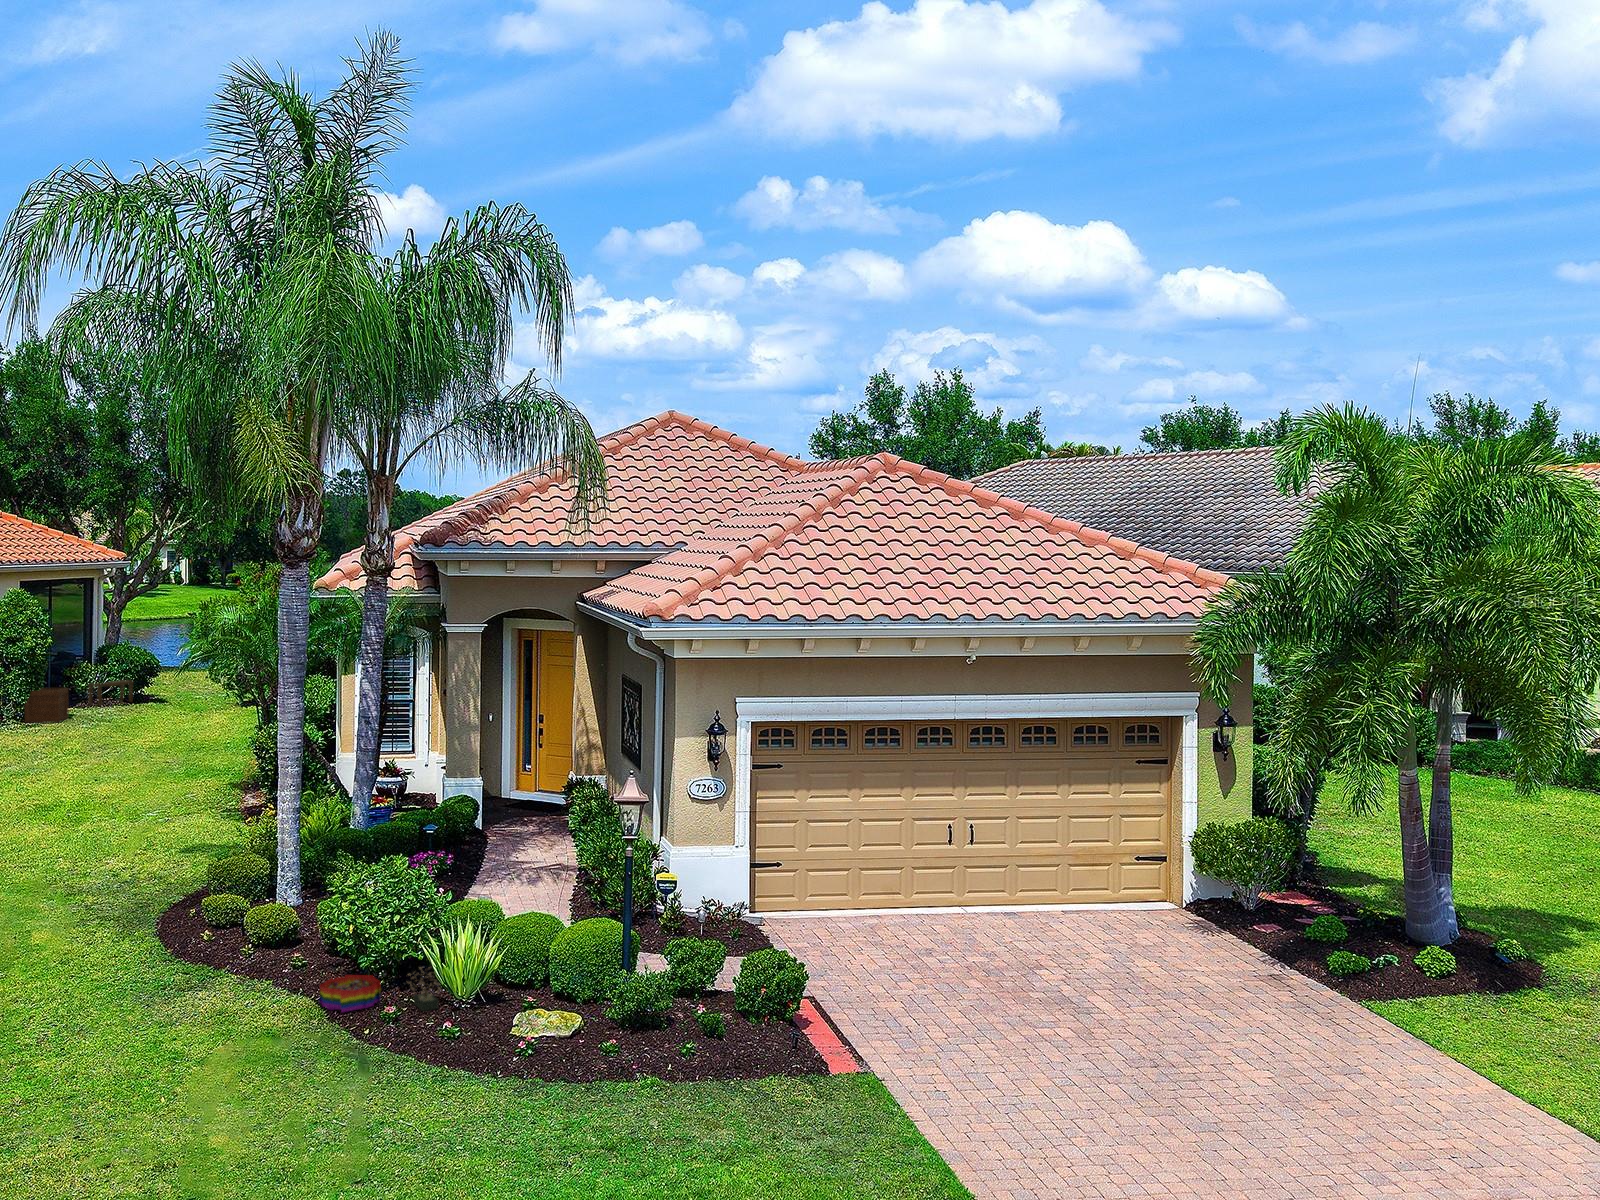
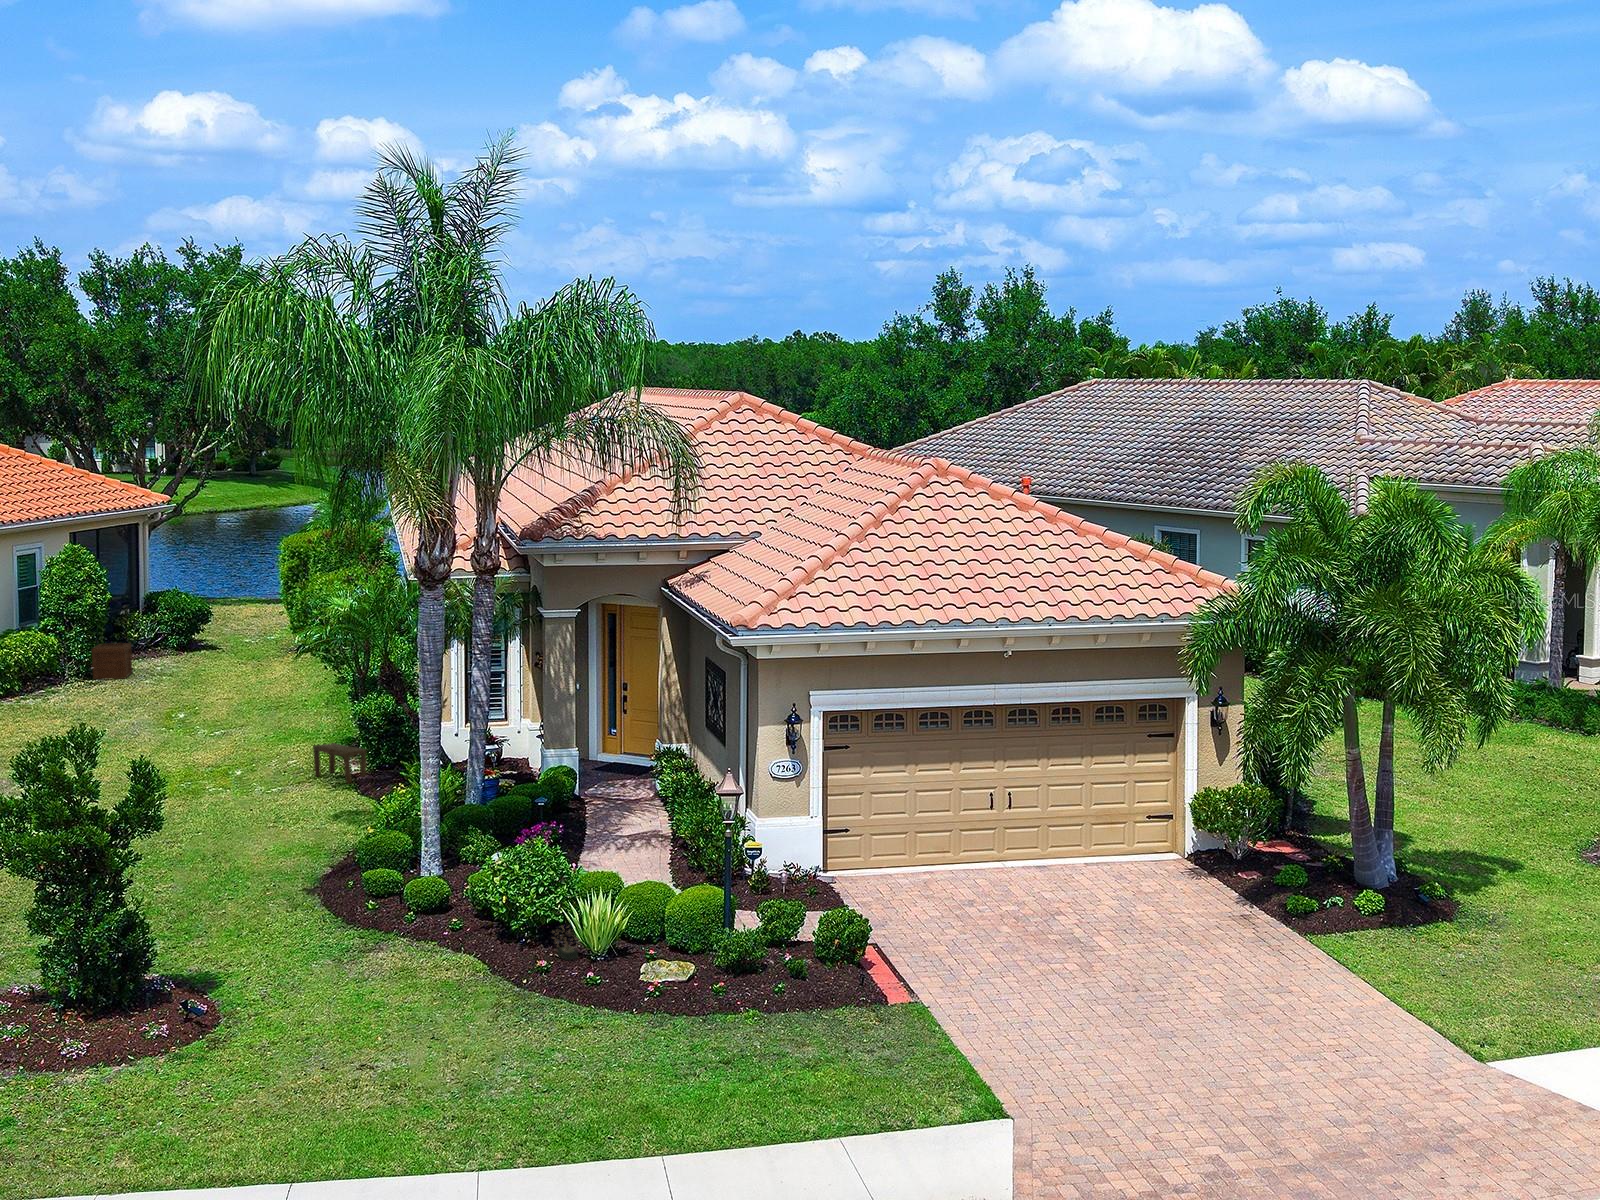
bench: present [88,680,134,705] -> present [313,743,367,784]
storage bin: present [319,975,381,1012] -> none [483,932,531,962]

